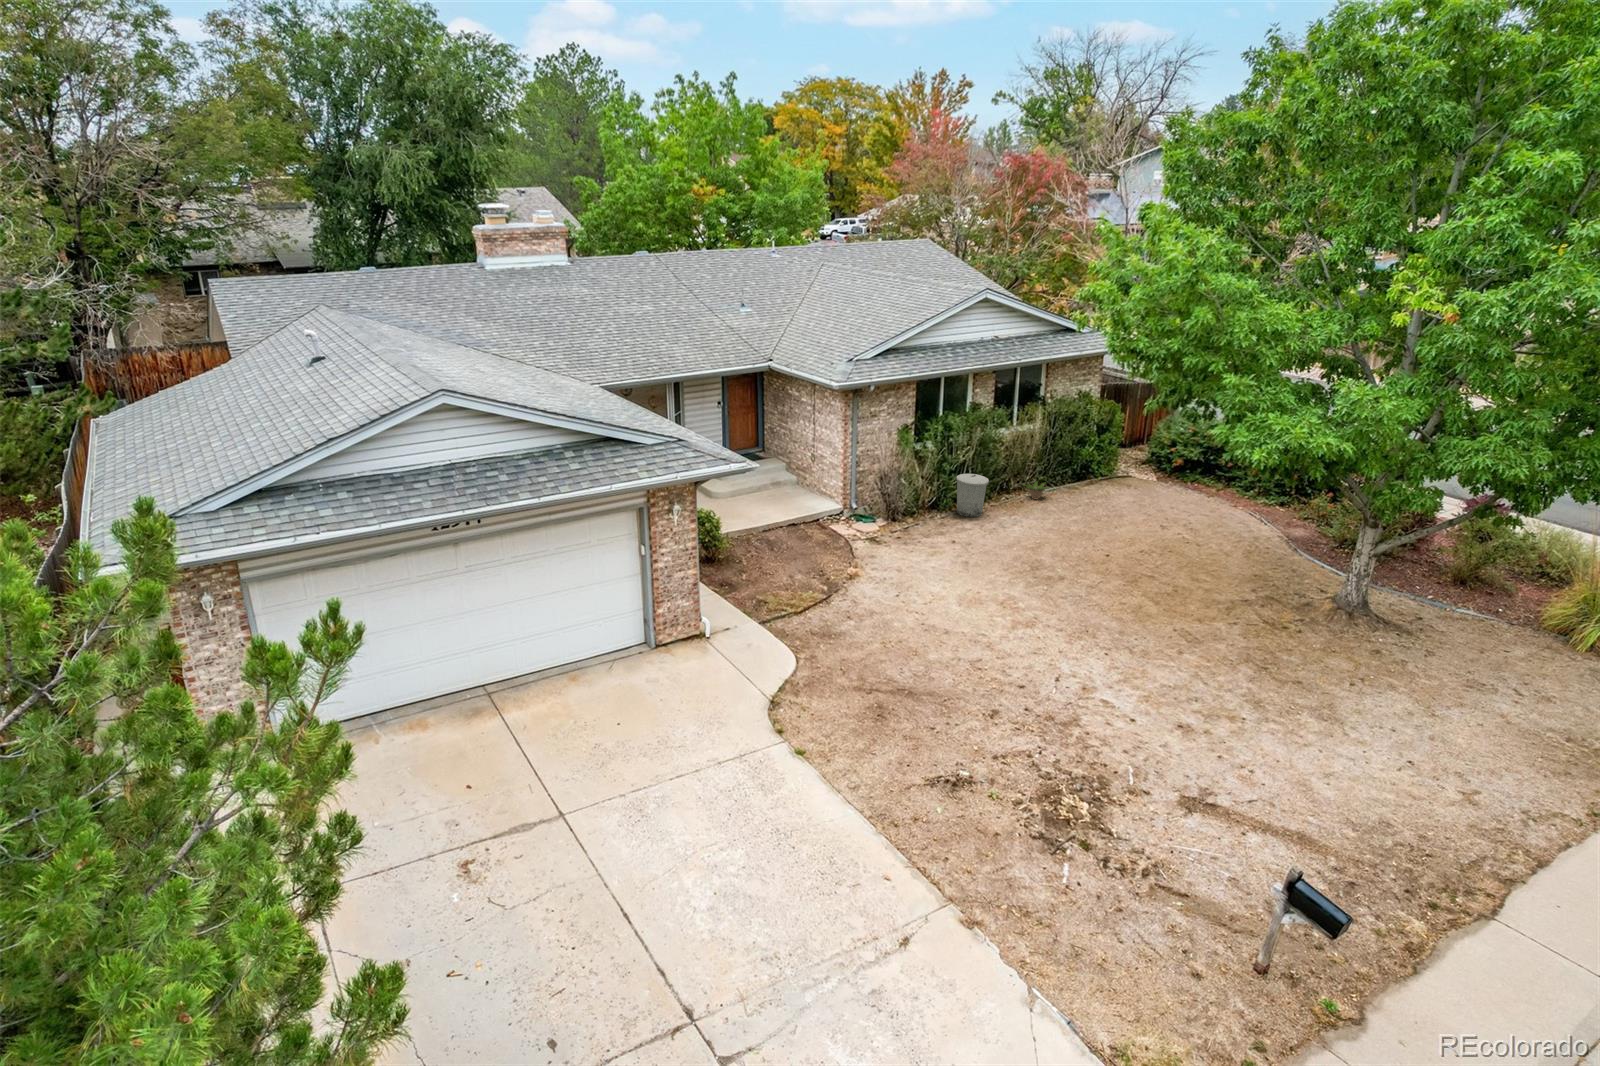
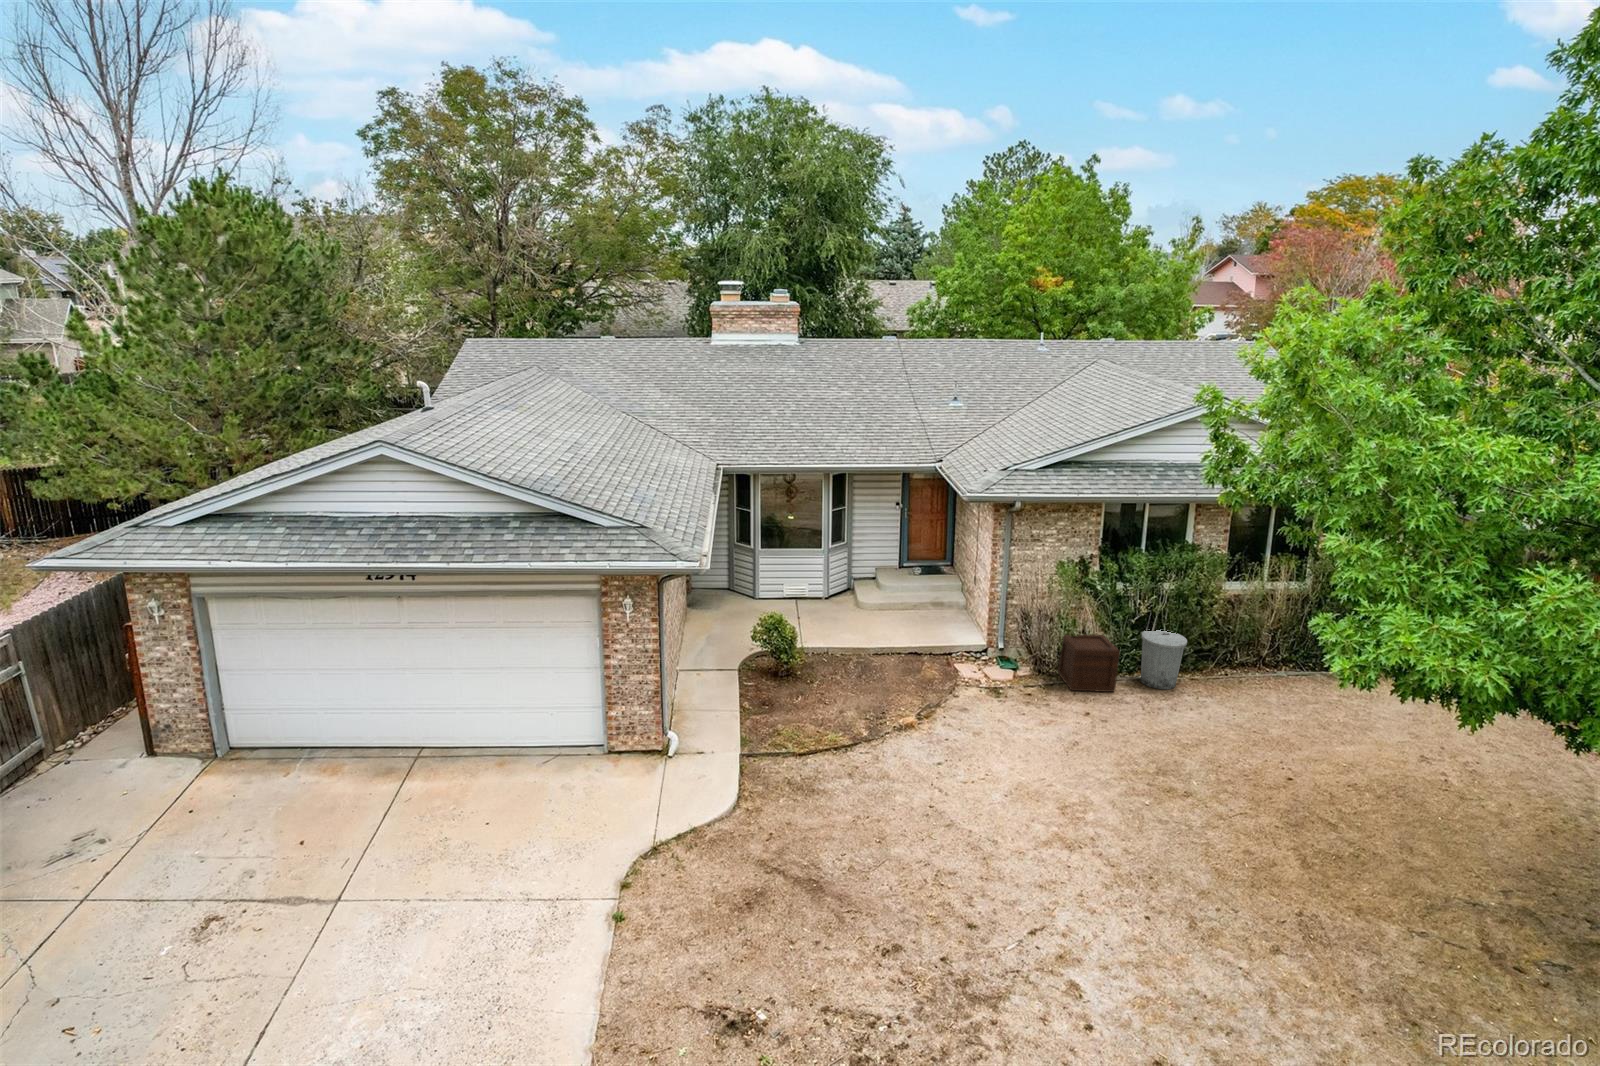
decorative plant: present [1027,482,1046,499] -> none [1262,659,1301,684]
wooden crate: none [904,484,953,529] -> present [1058,634,1120,692]

